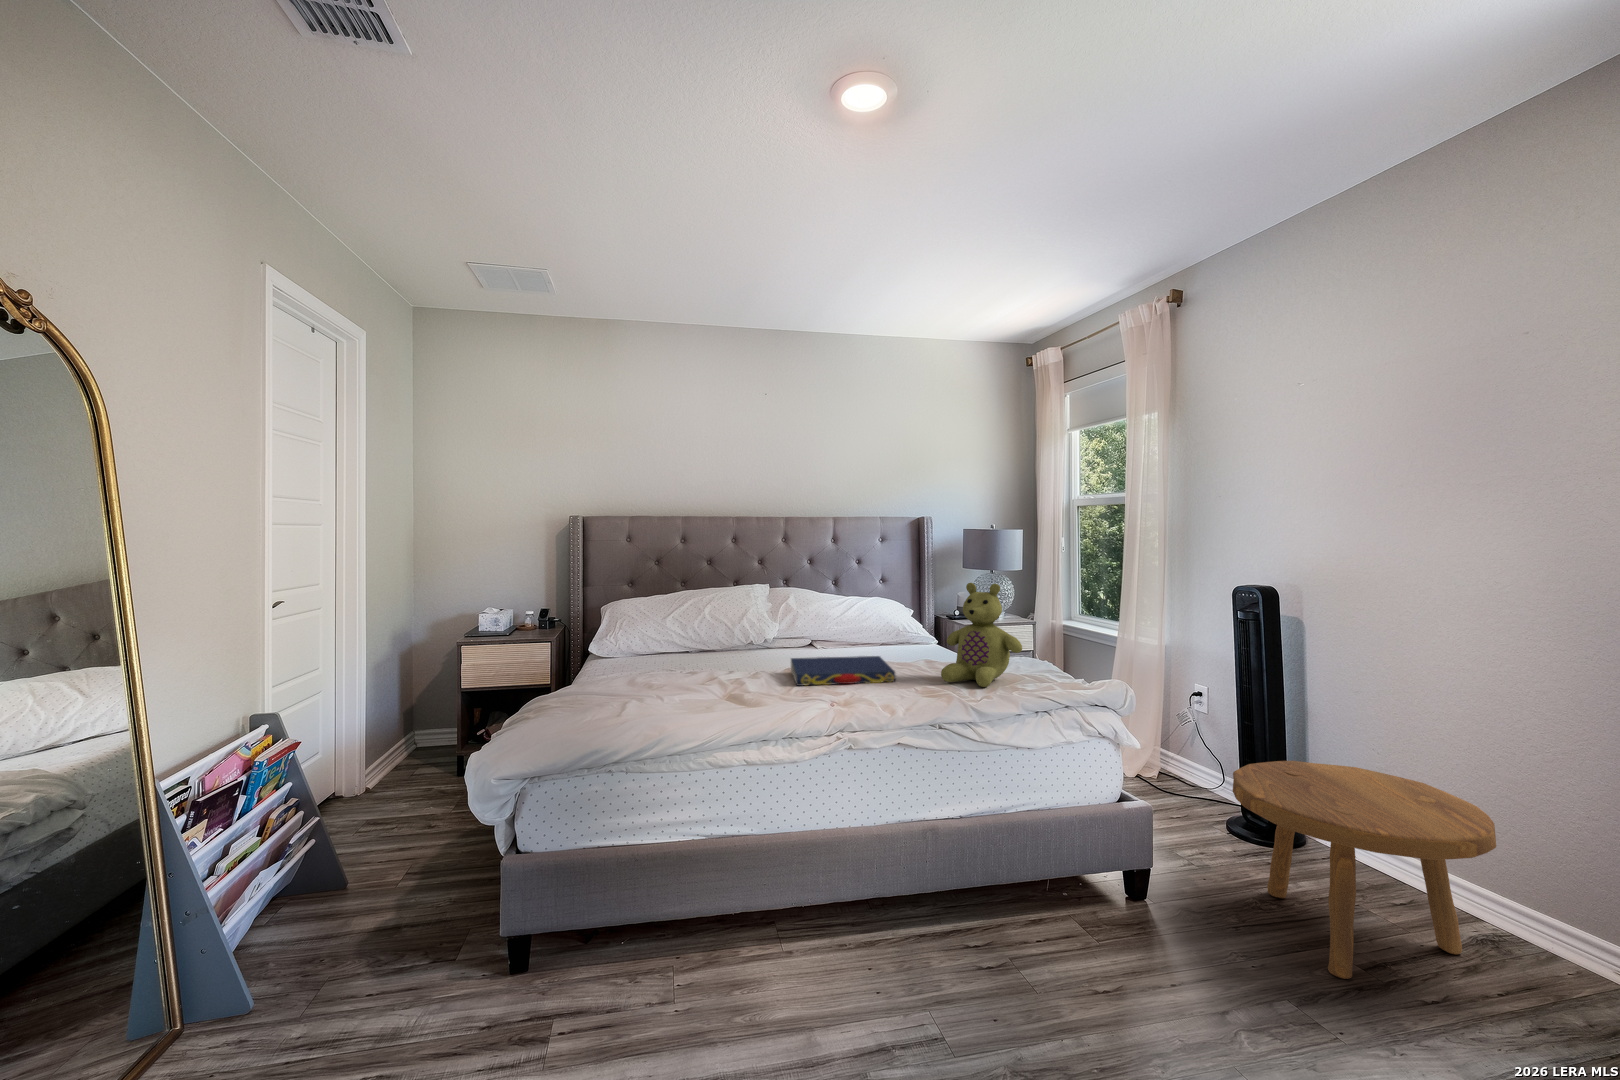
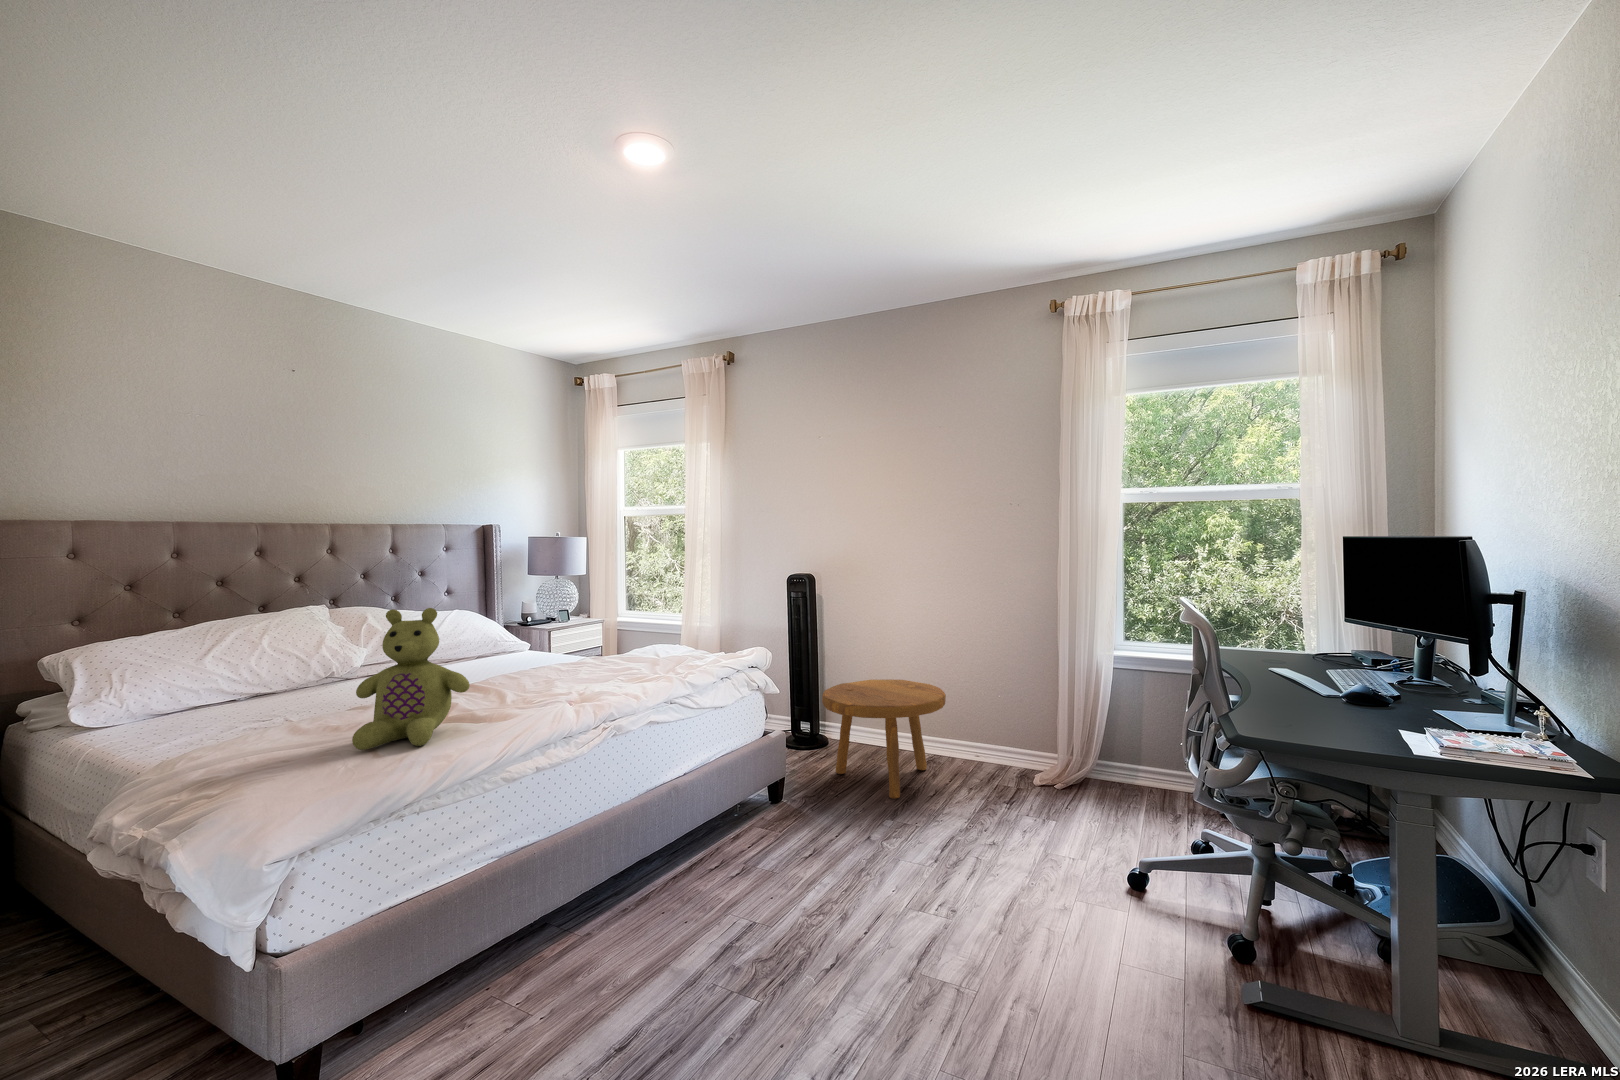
stuffed bear: present [941,583,1022,687] -> present [352,608,470,750]
book: present [791,656,896,686] -> none [462,660,594,697]

